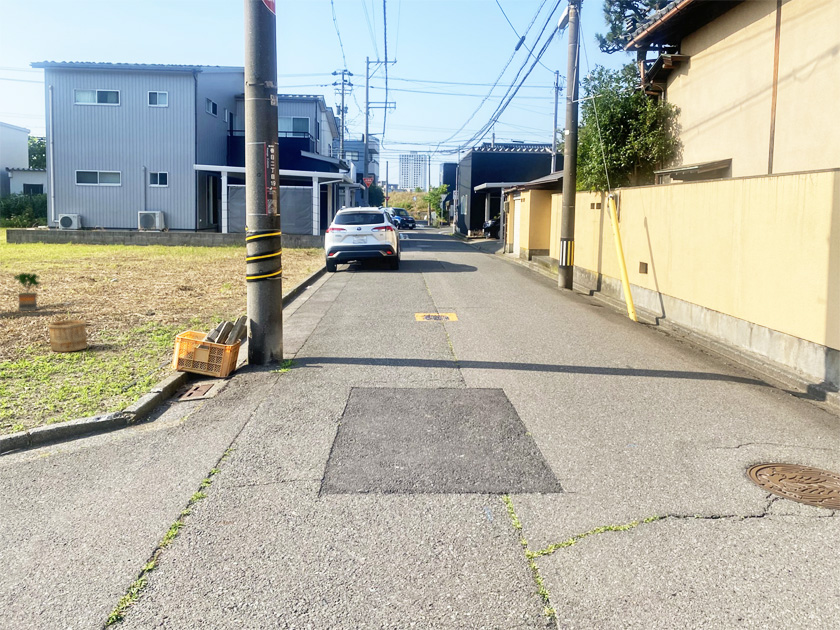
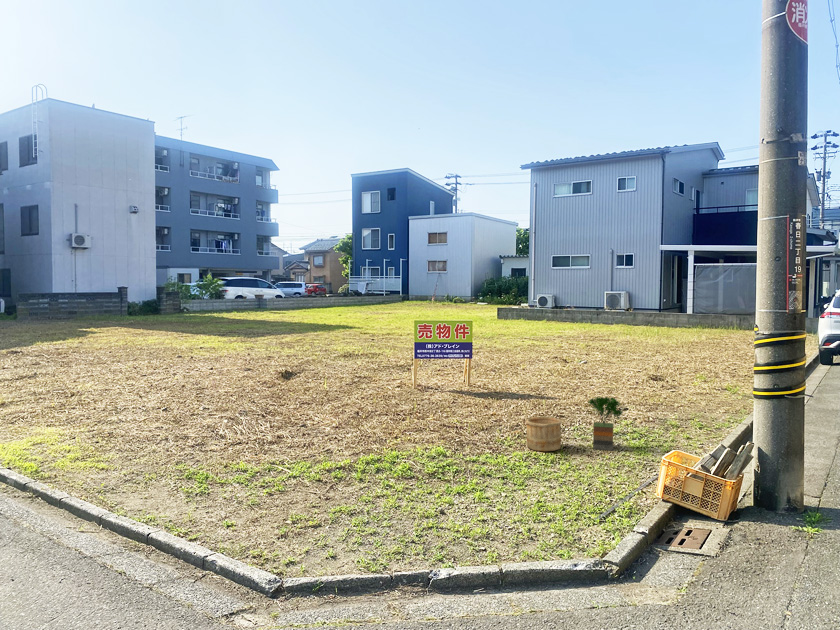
potted tree: present [14,273,40,311] -> present [588,397,623,450]

